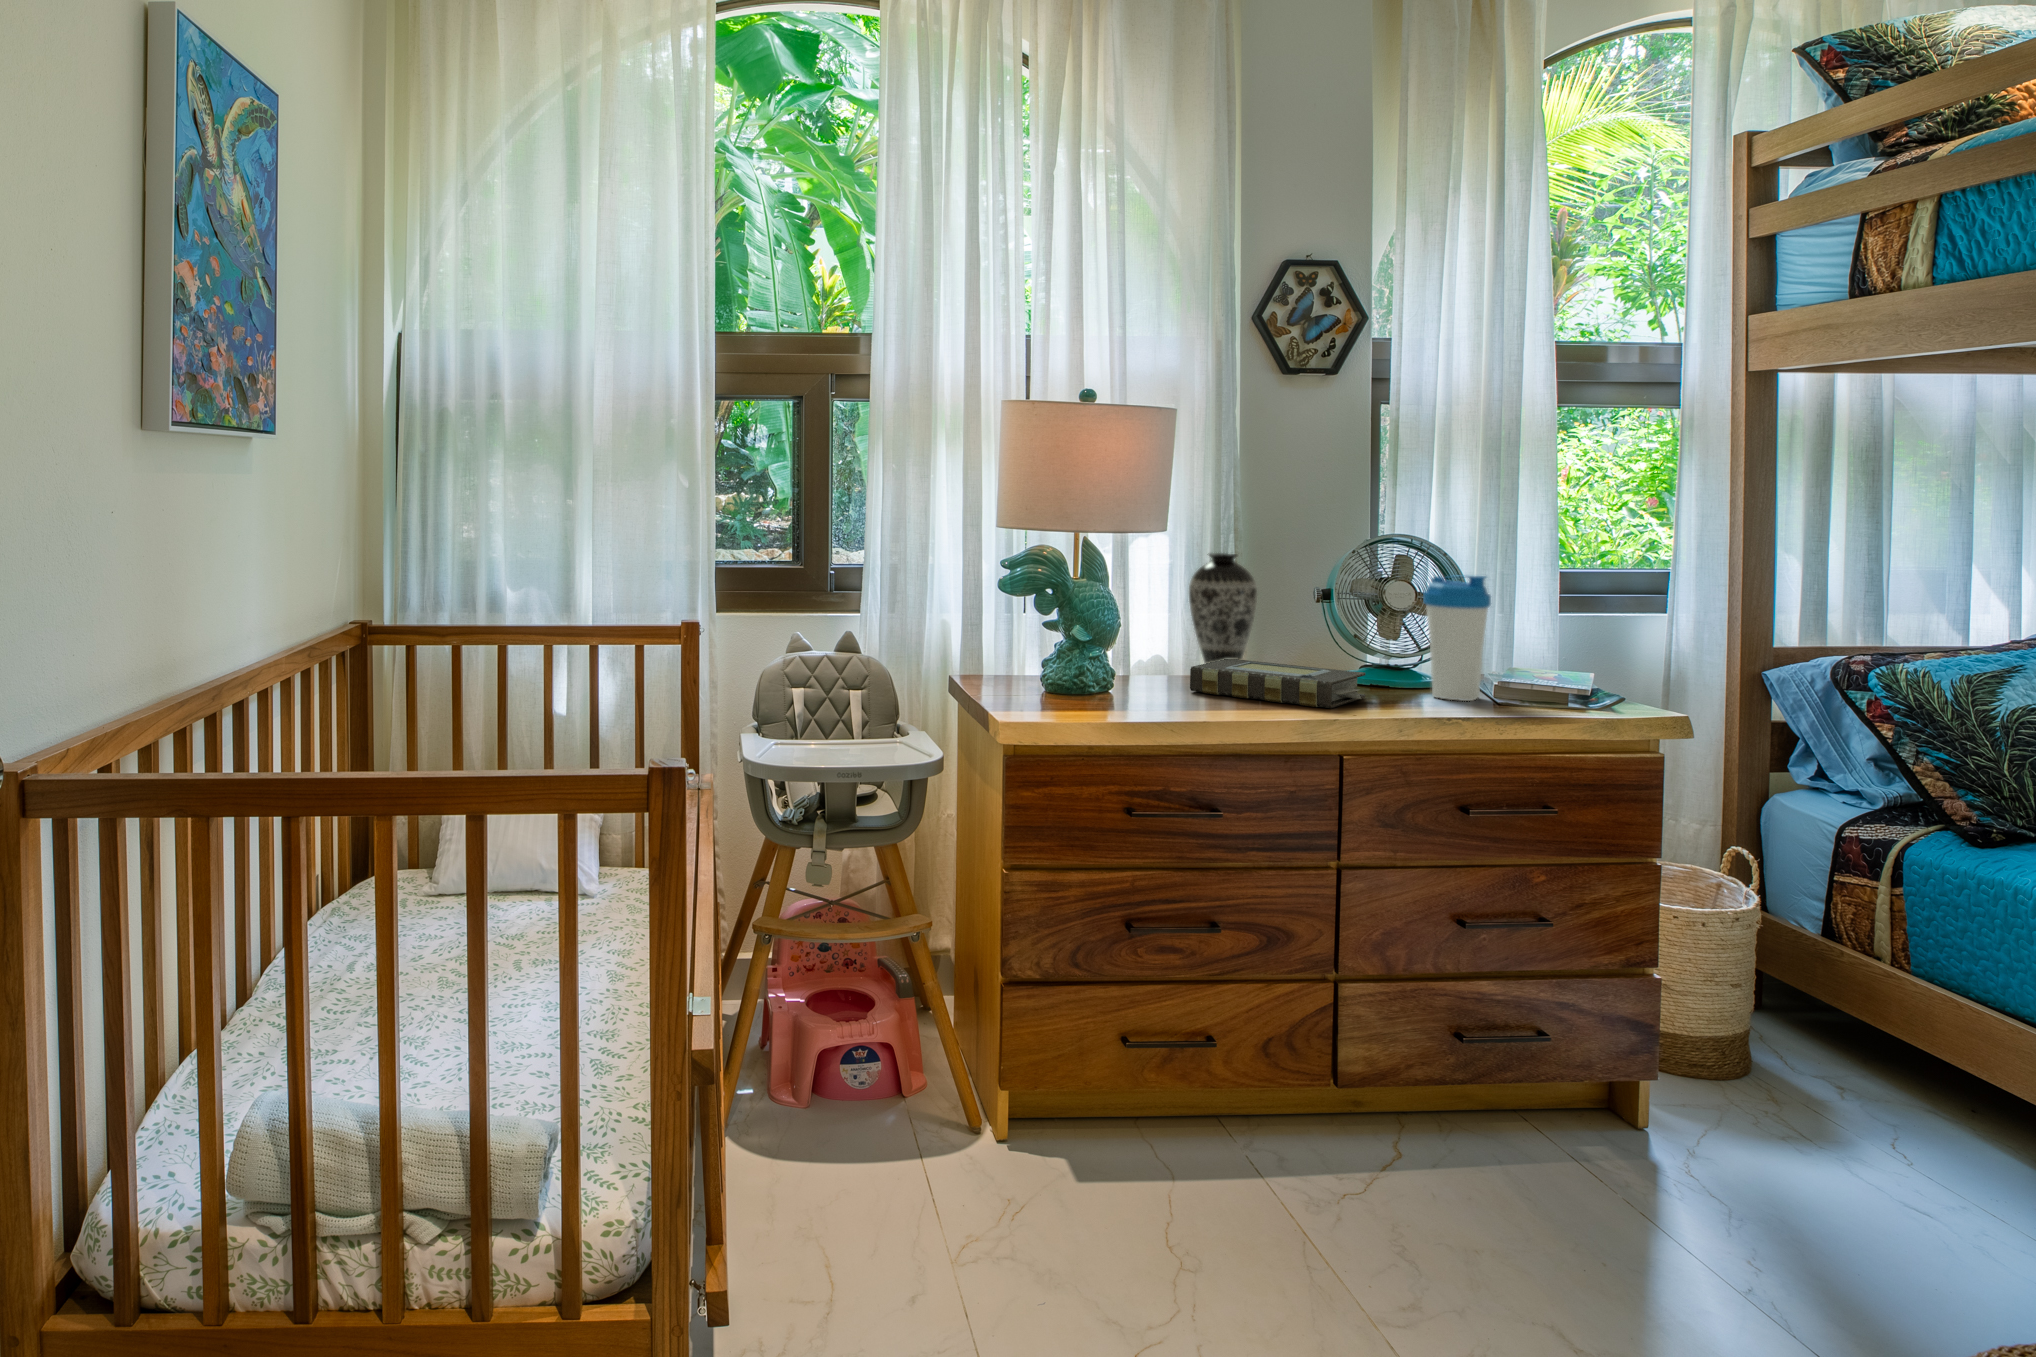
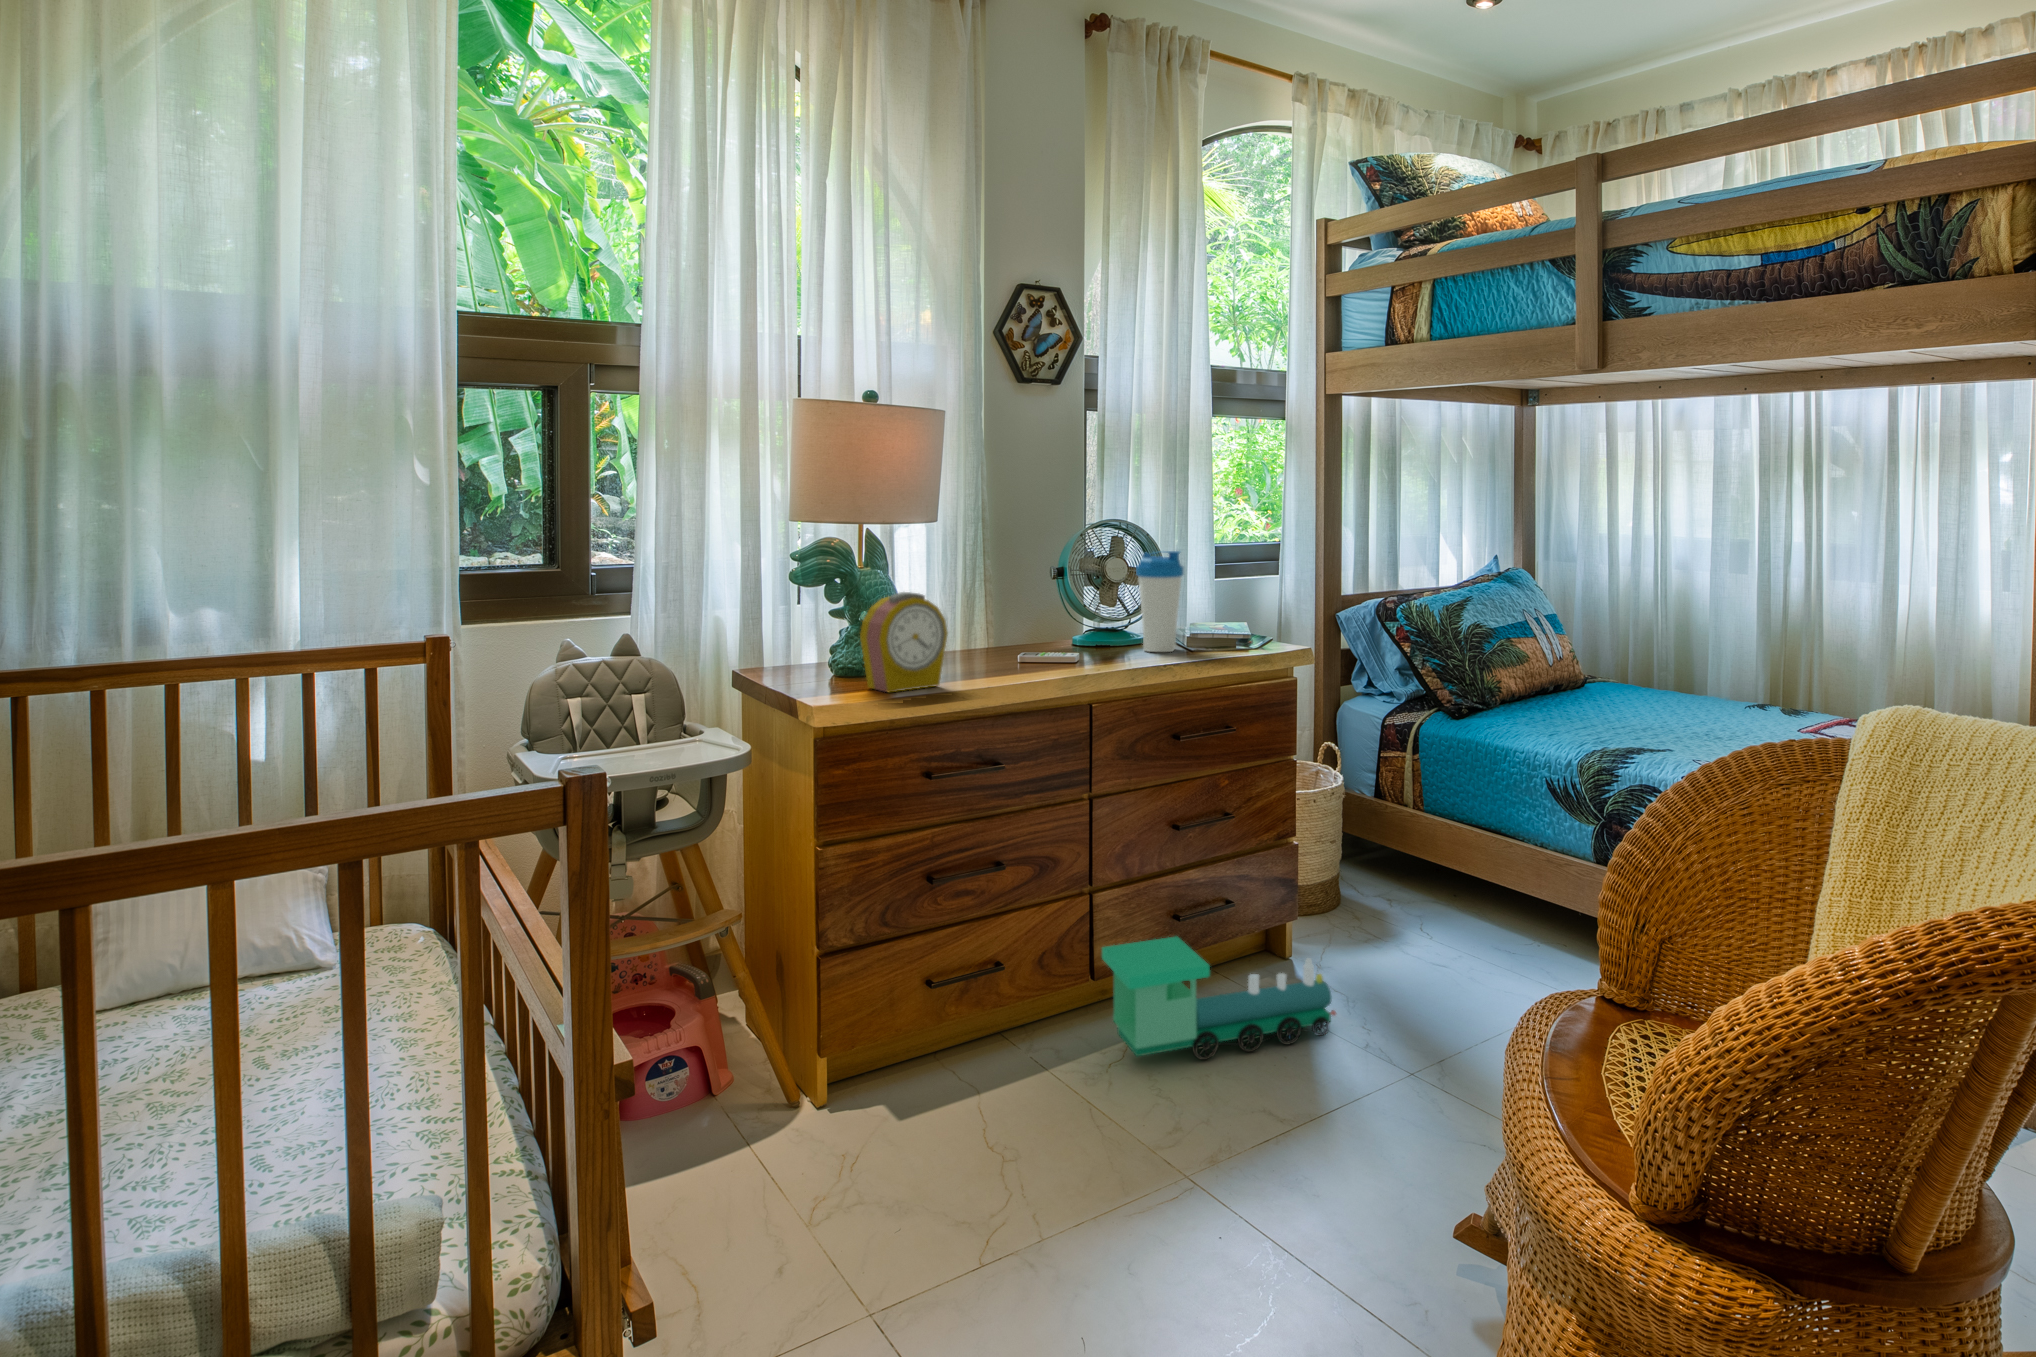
decorative vase: present [1189,553,1257,663] -> none [945,540,1002,644]
alarm clock: none [1062,607,1160,715] -> present [860,592,948,693]
book: present [1190,659,1365,708] -> none [961,632,1098,667]
toy train: none [1348,1046,1704,1240] -> present [1102,937,1336,1060]

